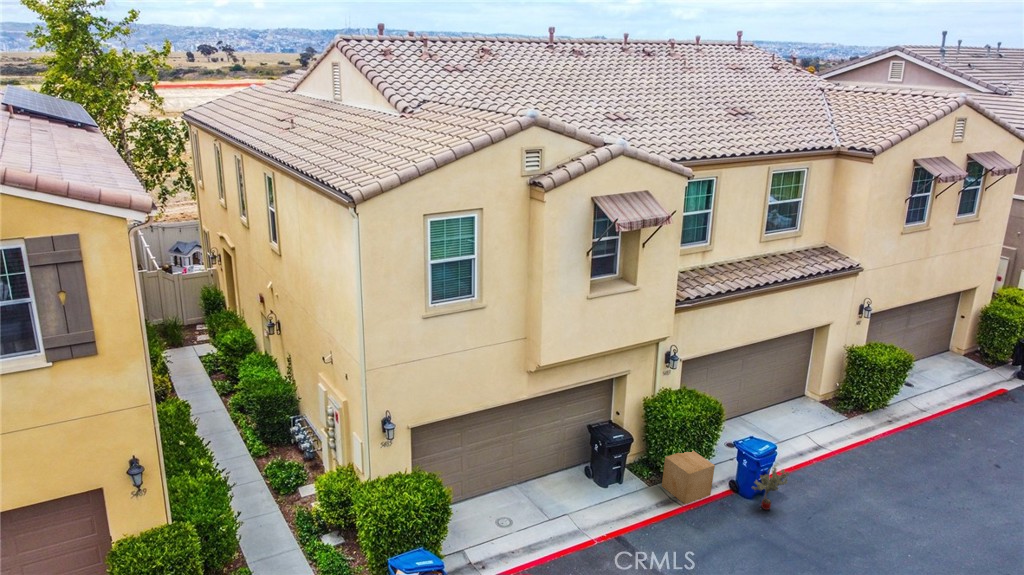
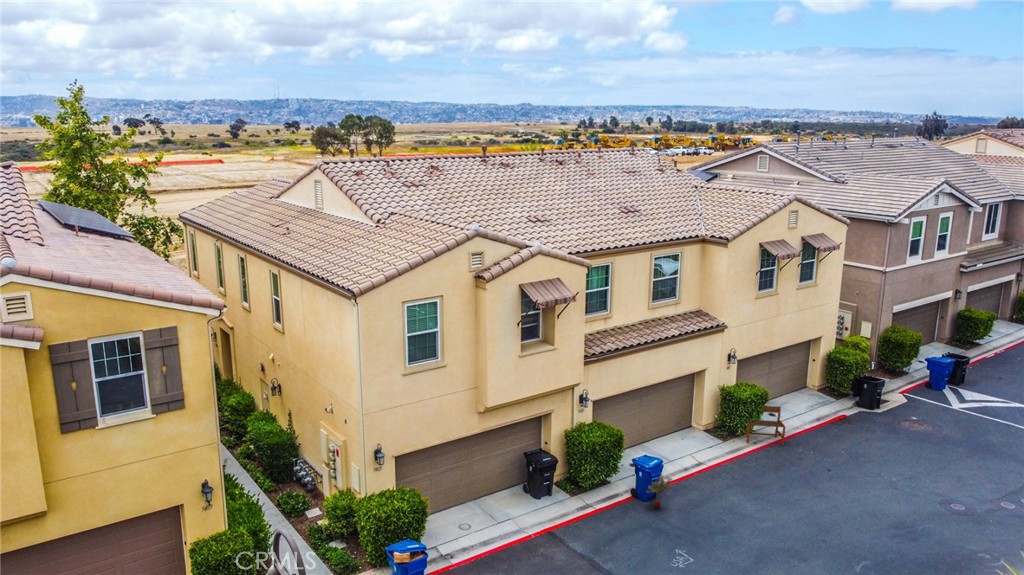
bench: none [873,373,934,429] -> present [745,406,785,445]
cardboard box: present [662,451,715,504] -> none [582,466,619,507]

